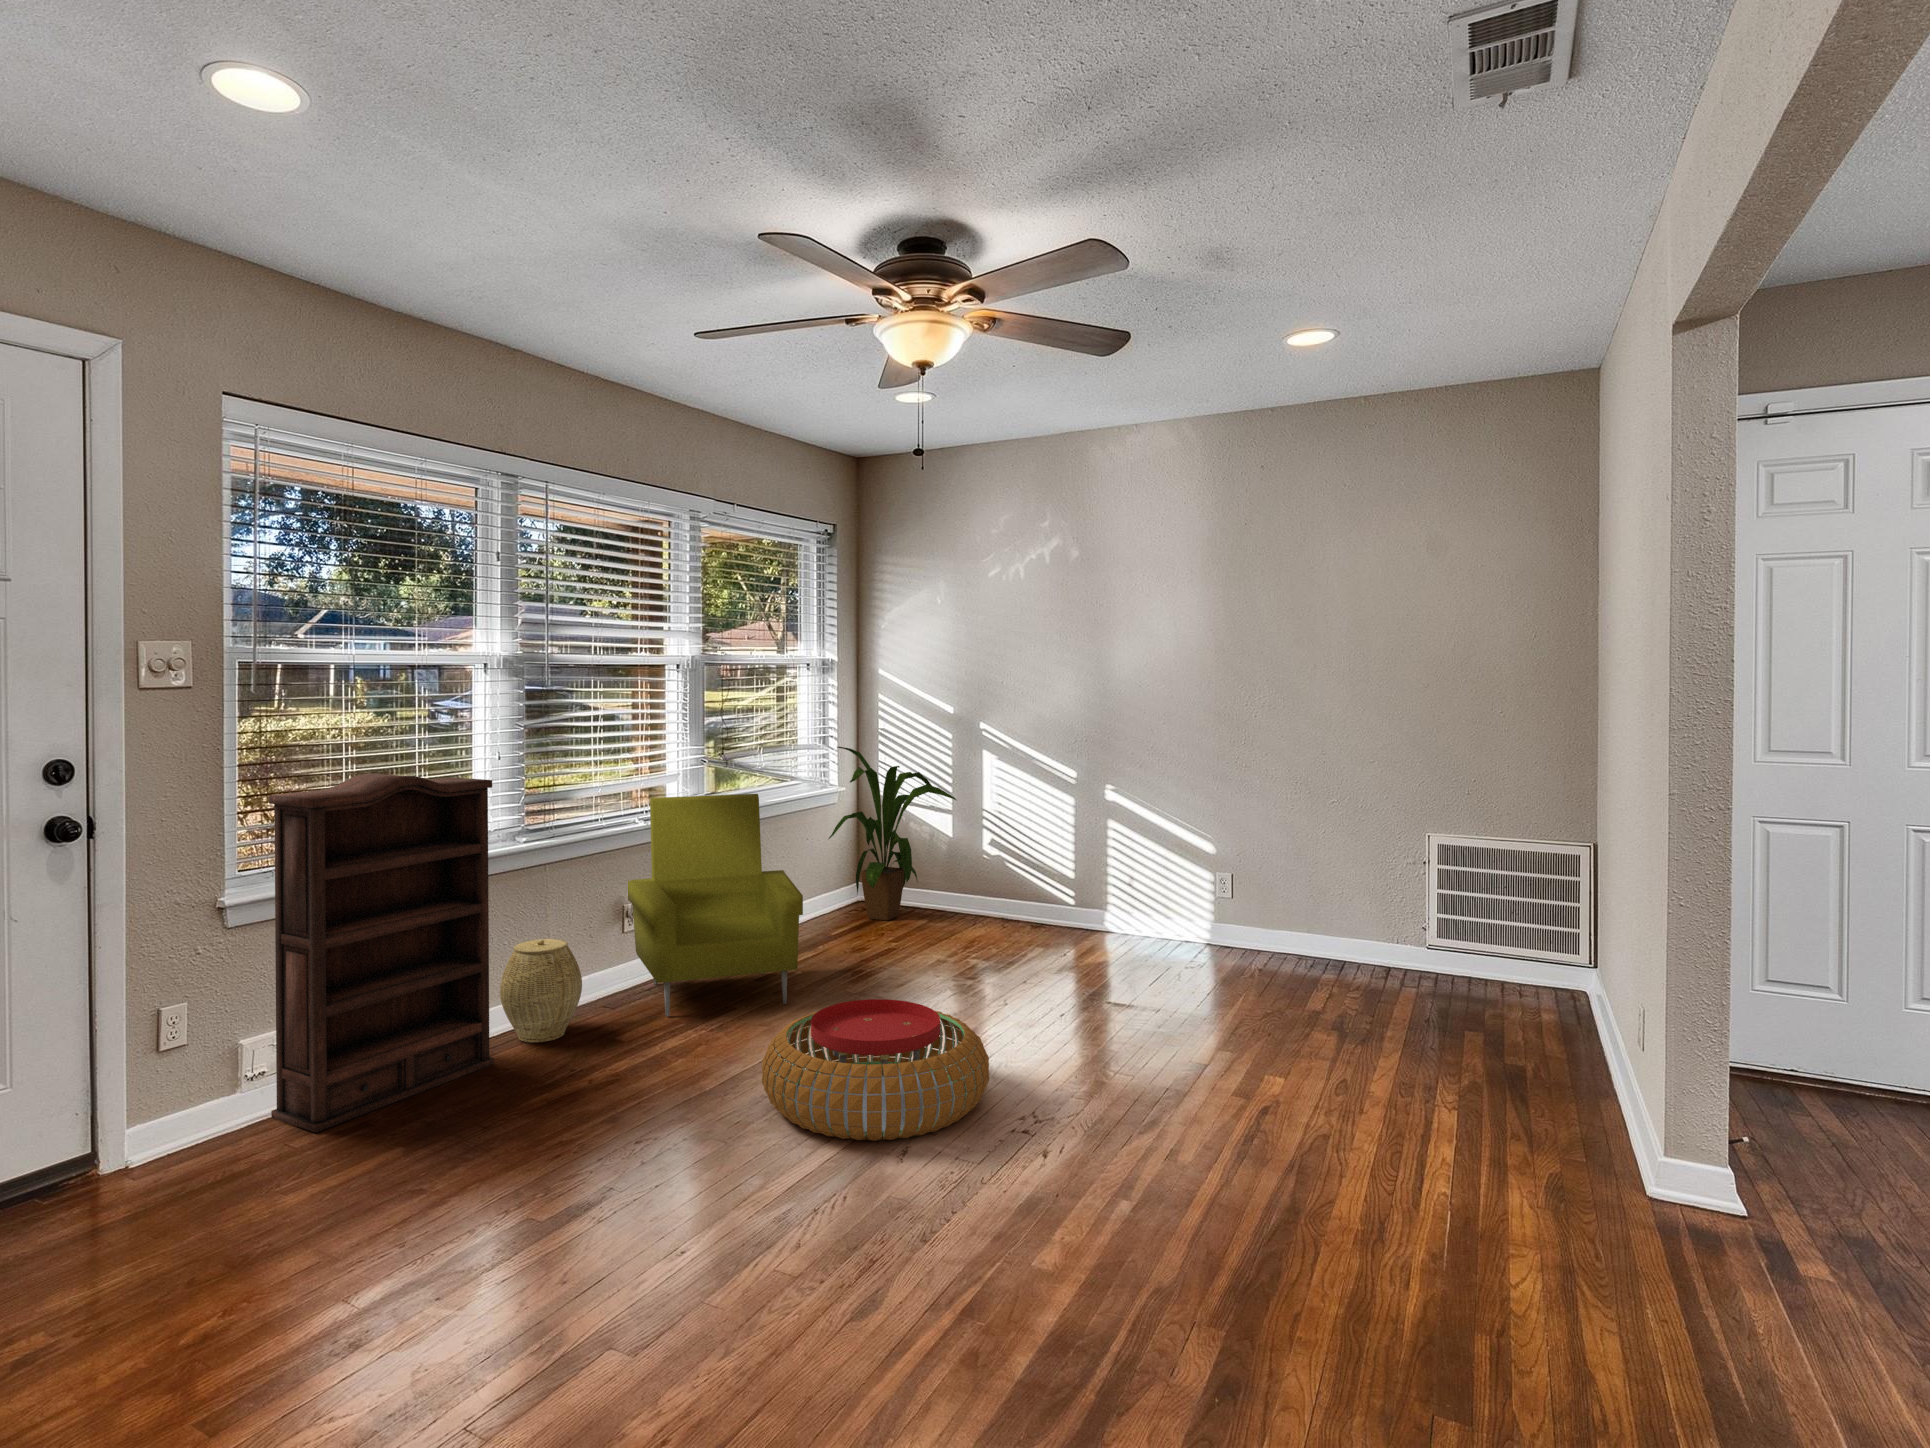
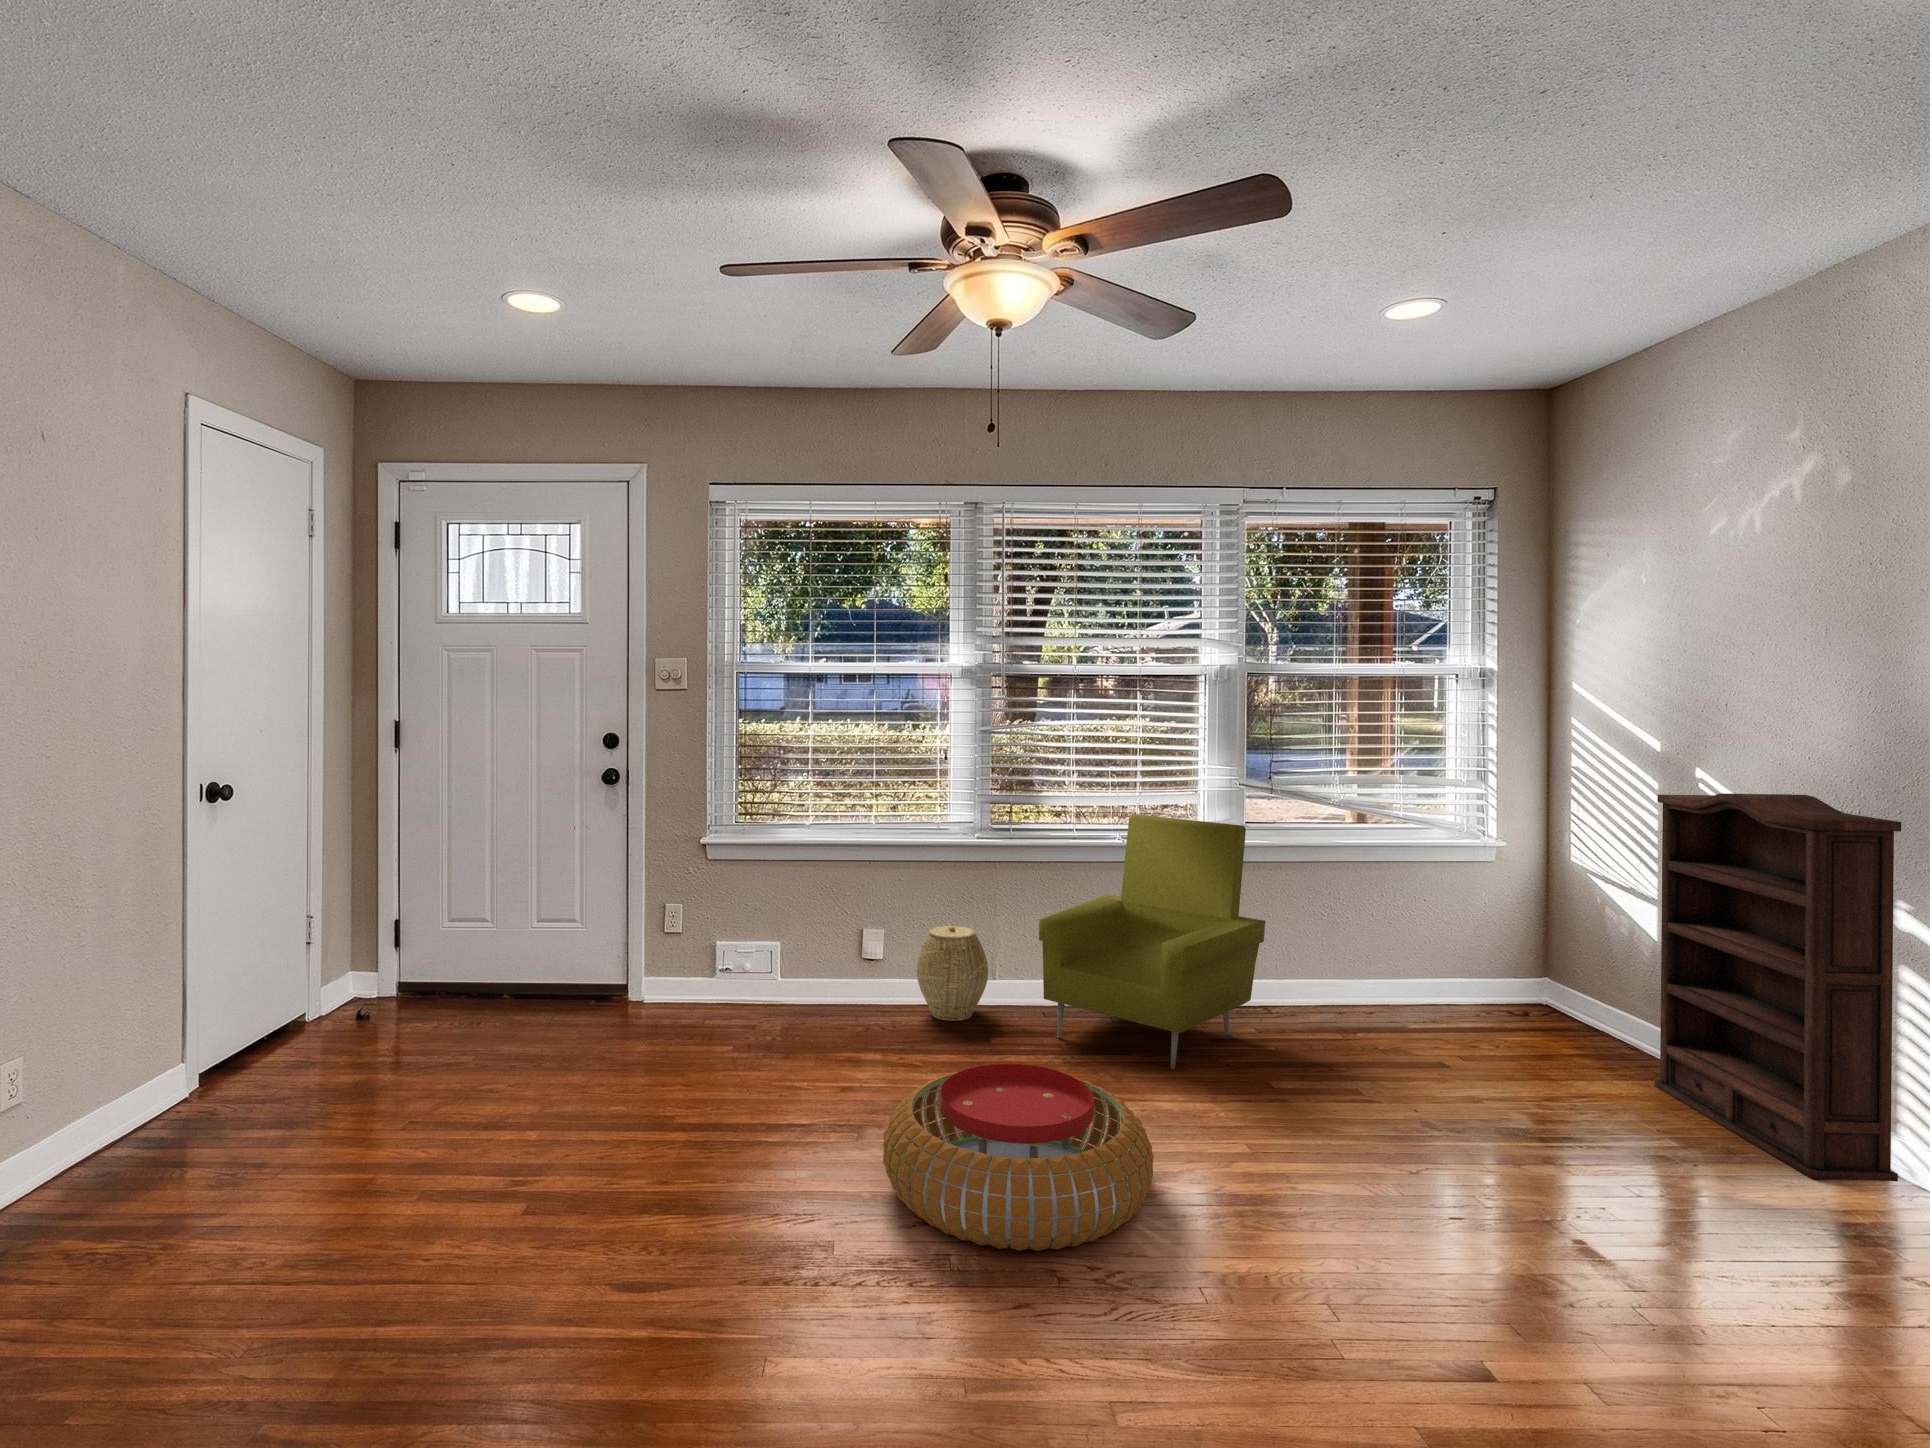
house plant: present [829,747,956,921] -> none [1420,784,1633,1032]
bookshelf: present [269,774,494,1133] -> present [1655,793,1901,1181]

